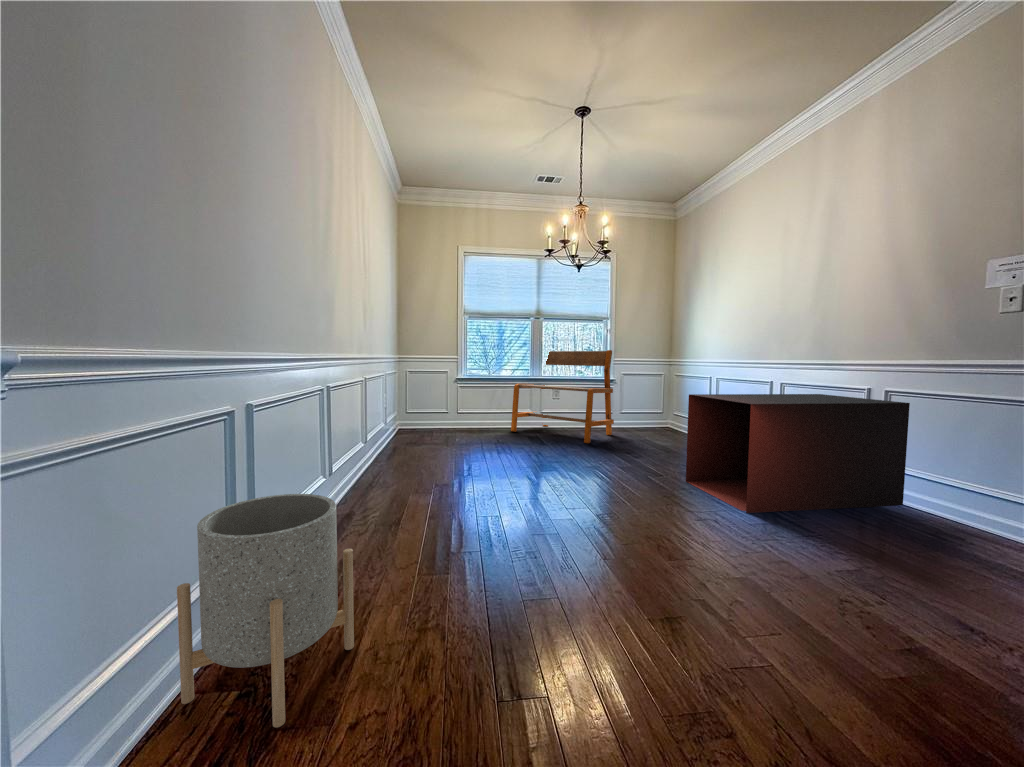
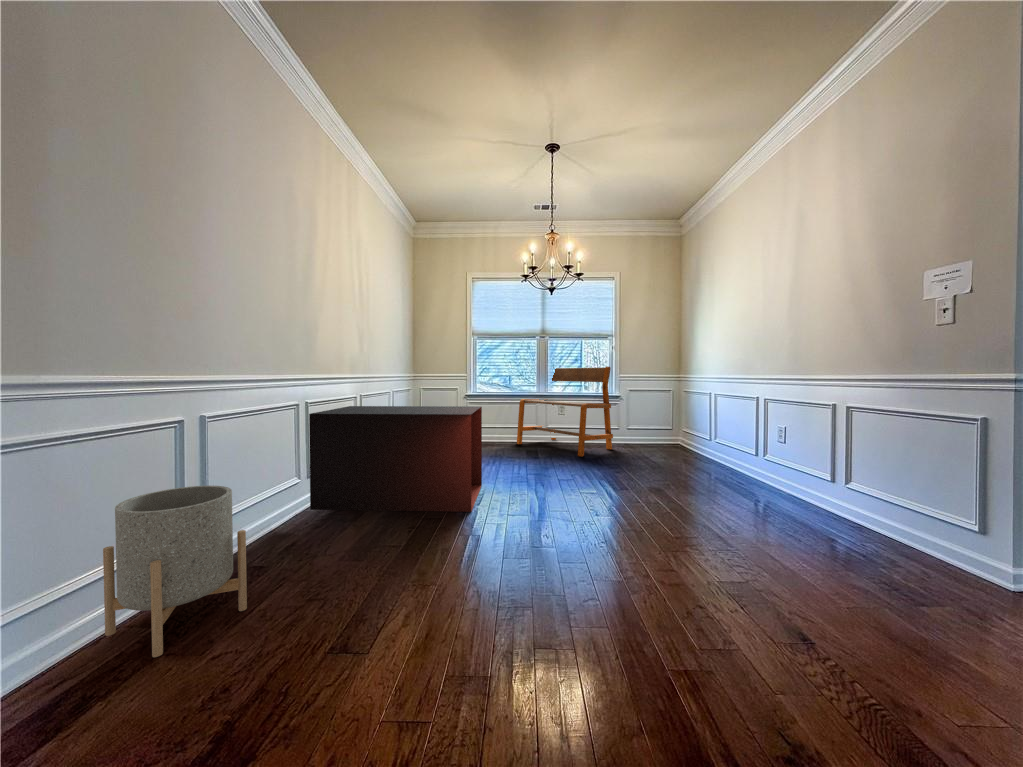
storage cabinet: present [686,394,910,513] -> present [309,406,482,512]

